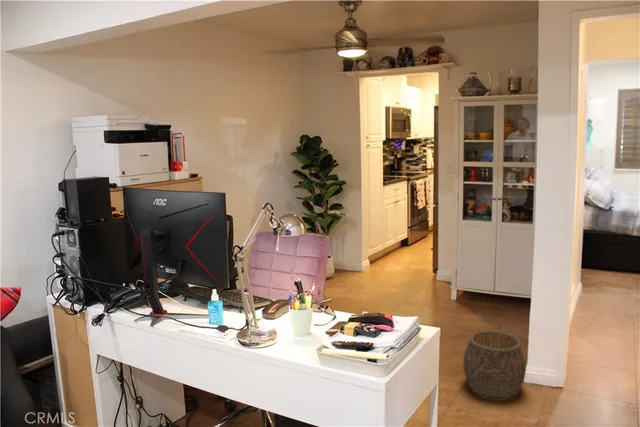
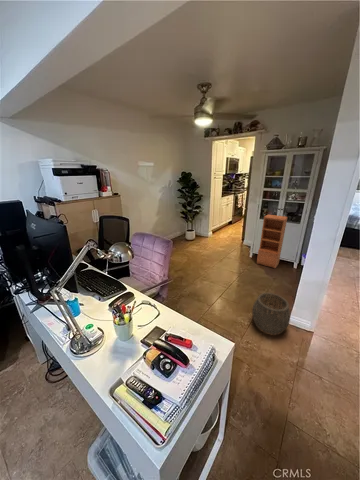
bookcase: none [465,209,511,312] -> present [257,214,287,268]

